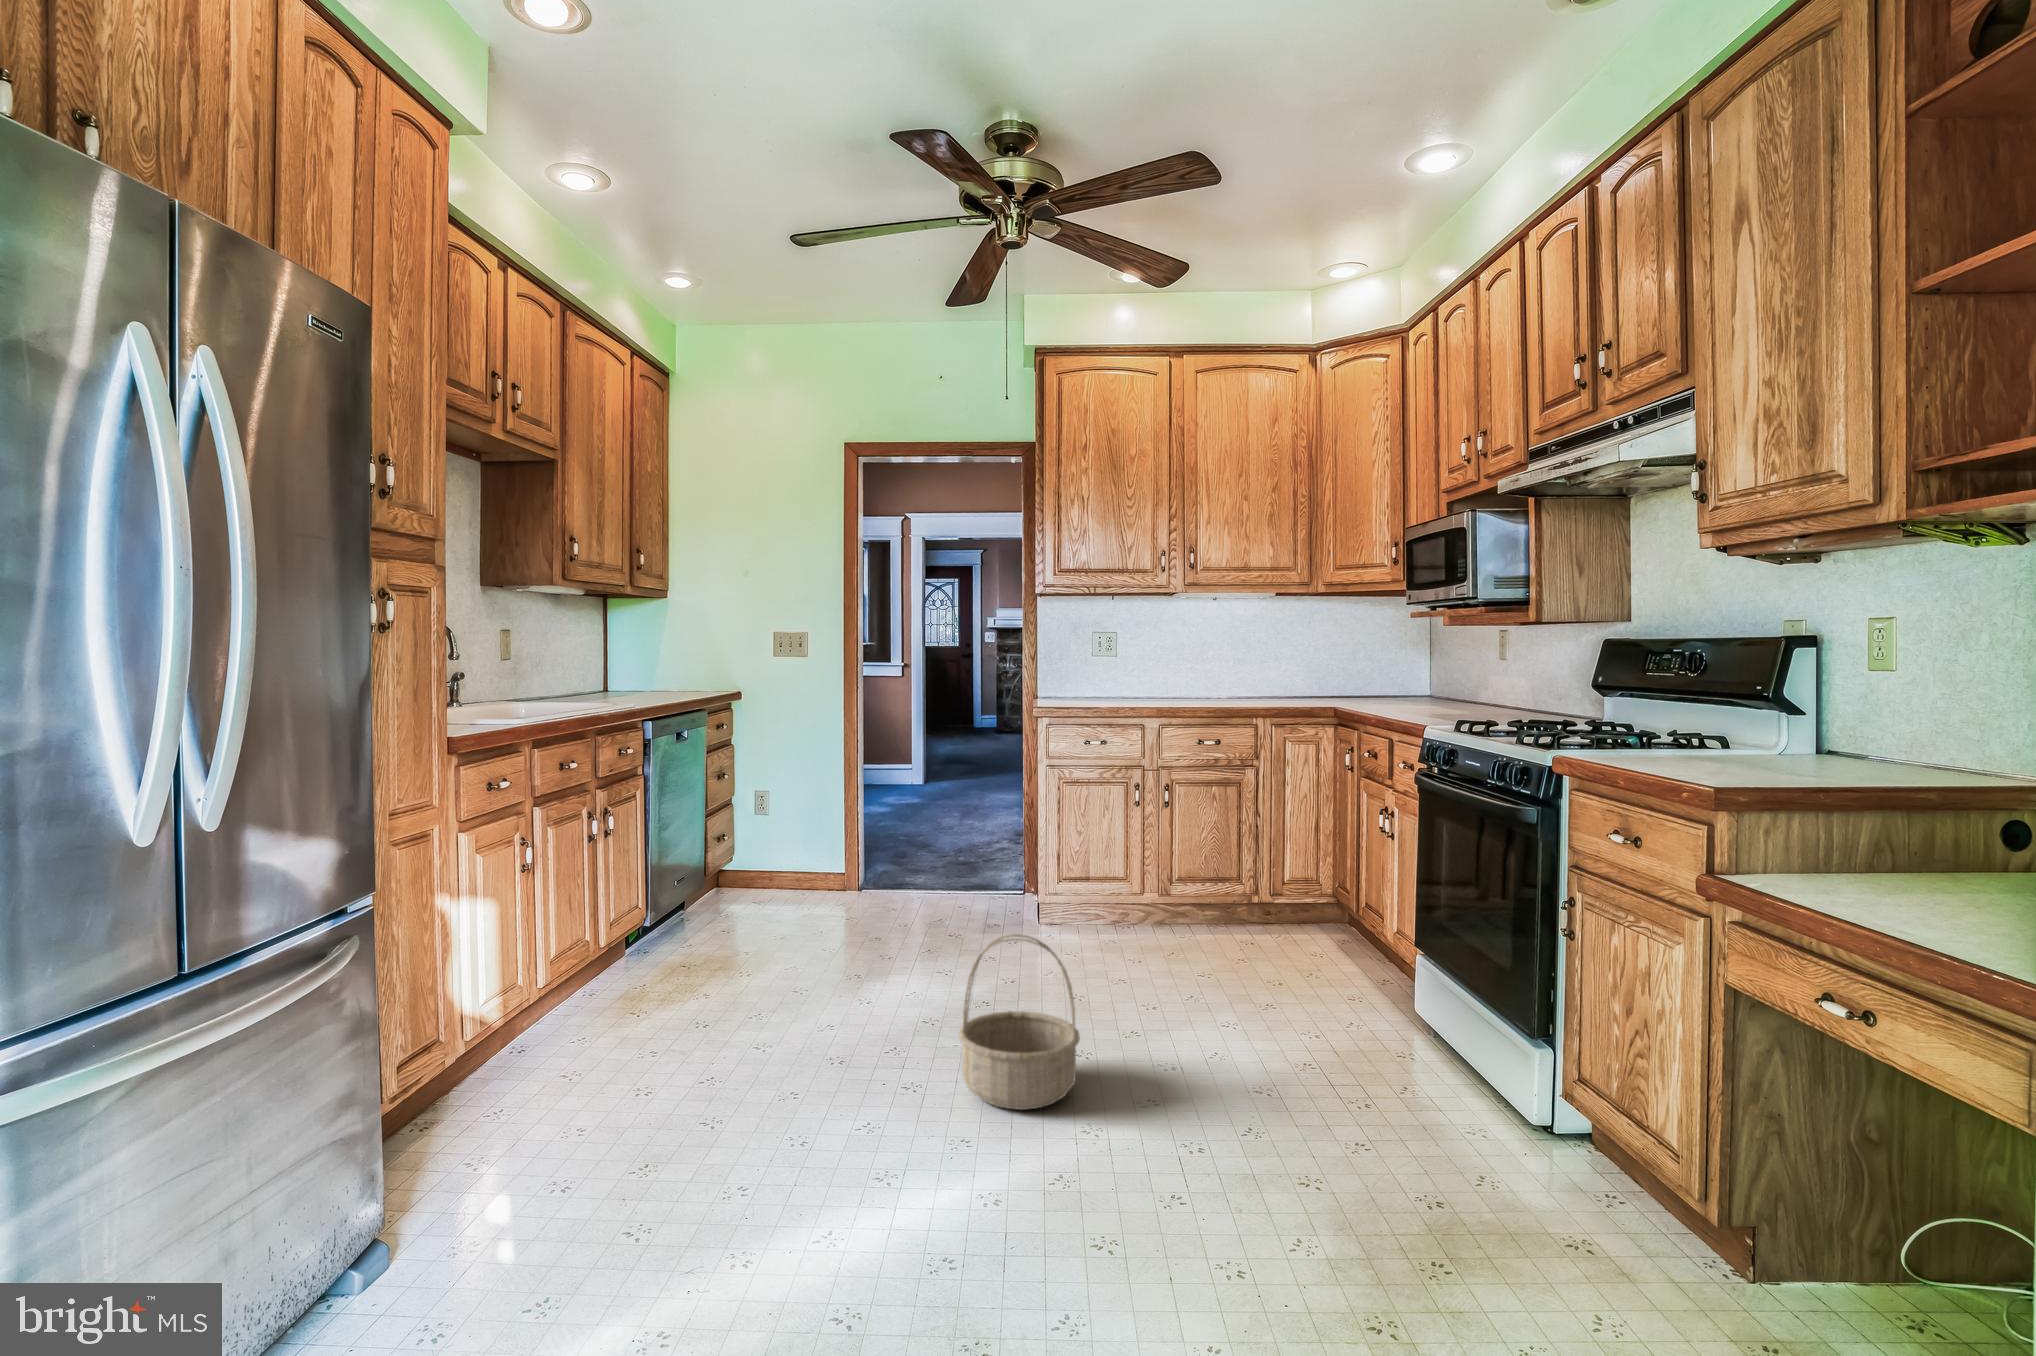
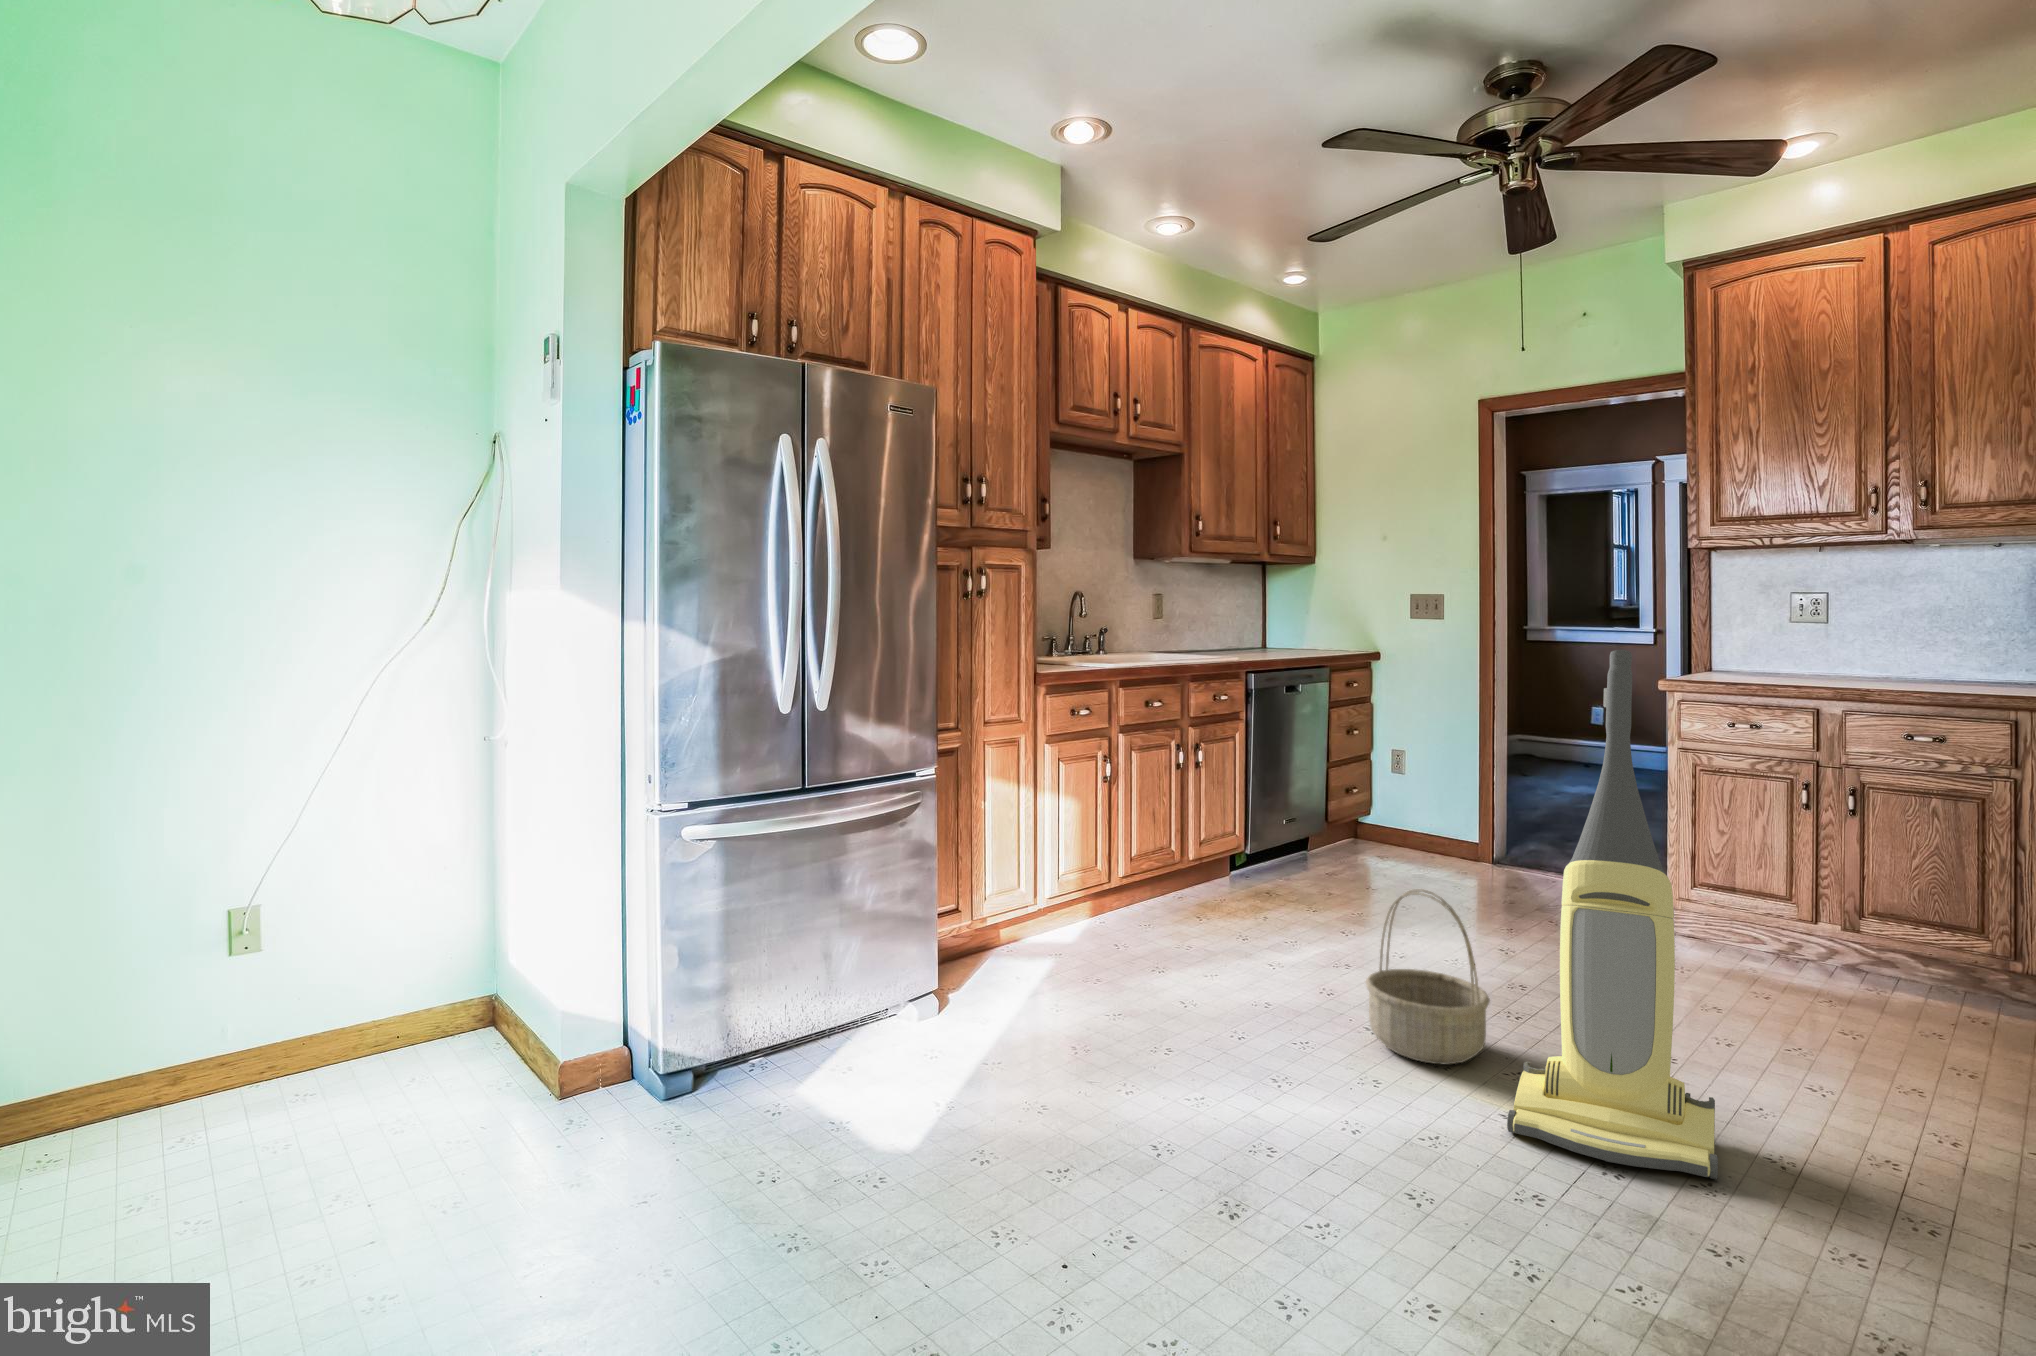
vacuum cleaner: none [1140,695,1317,1153] -> present [1507,650,1718,1179]

